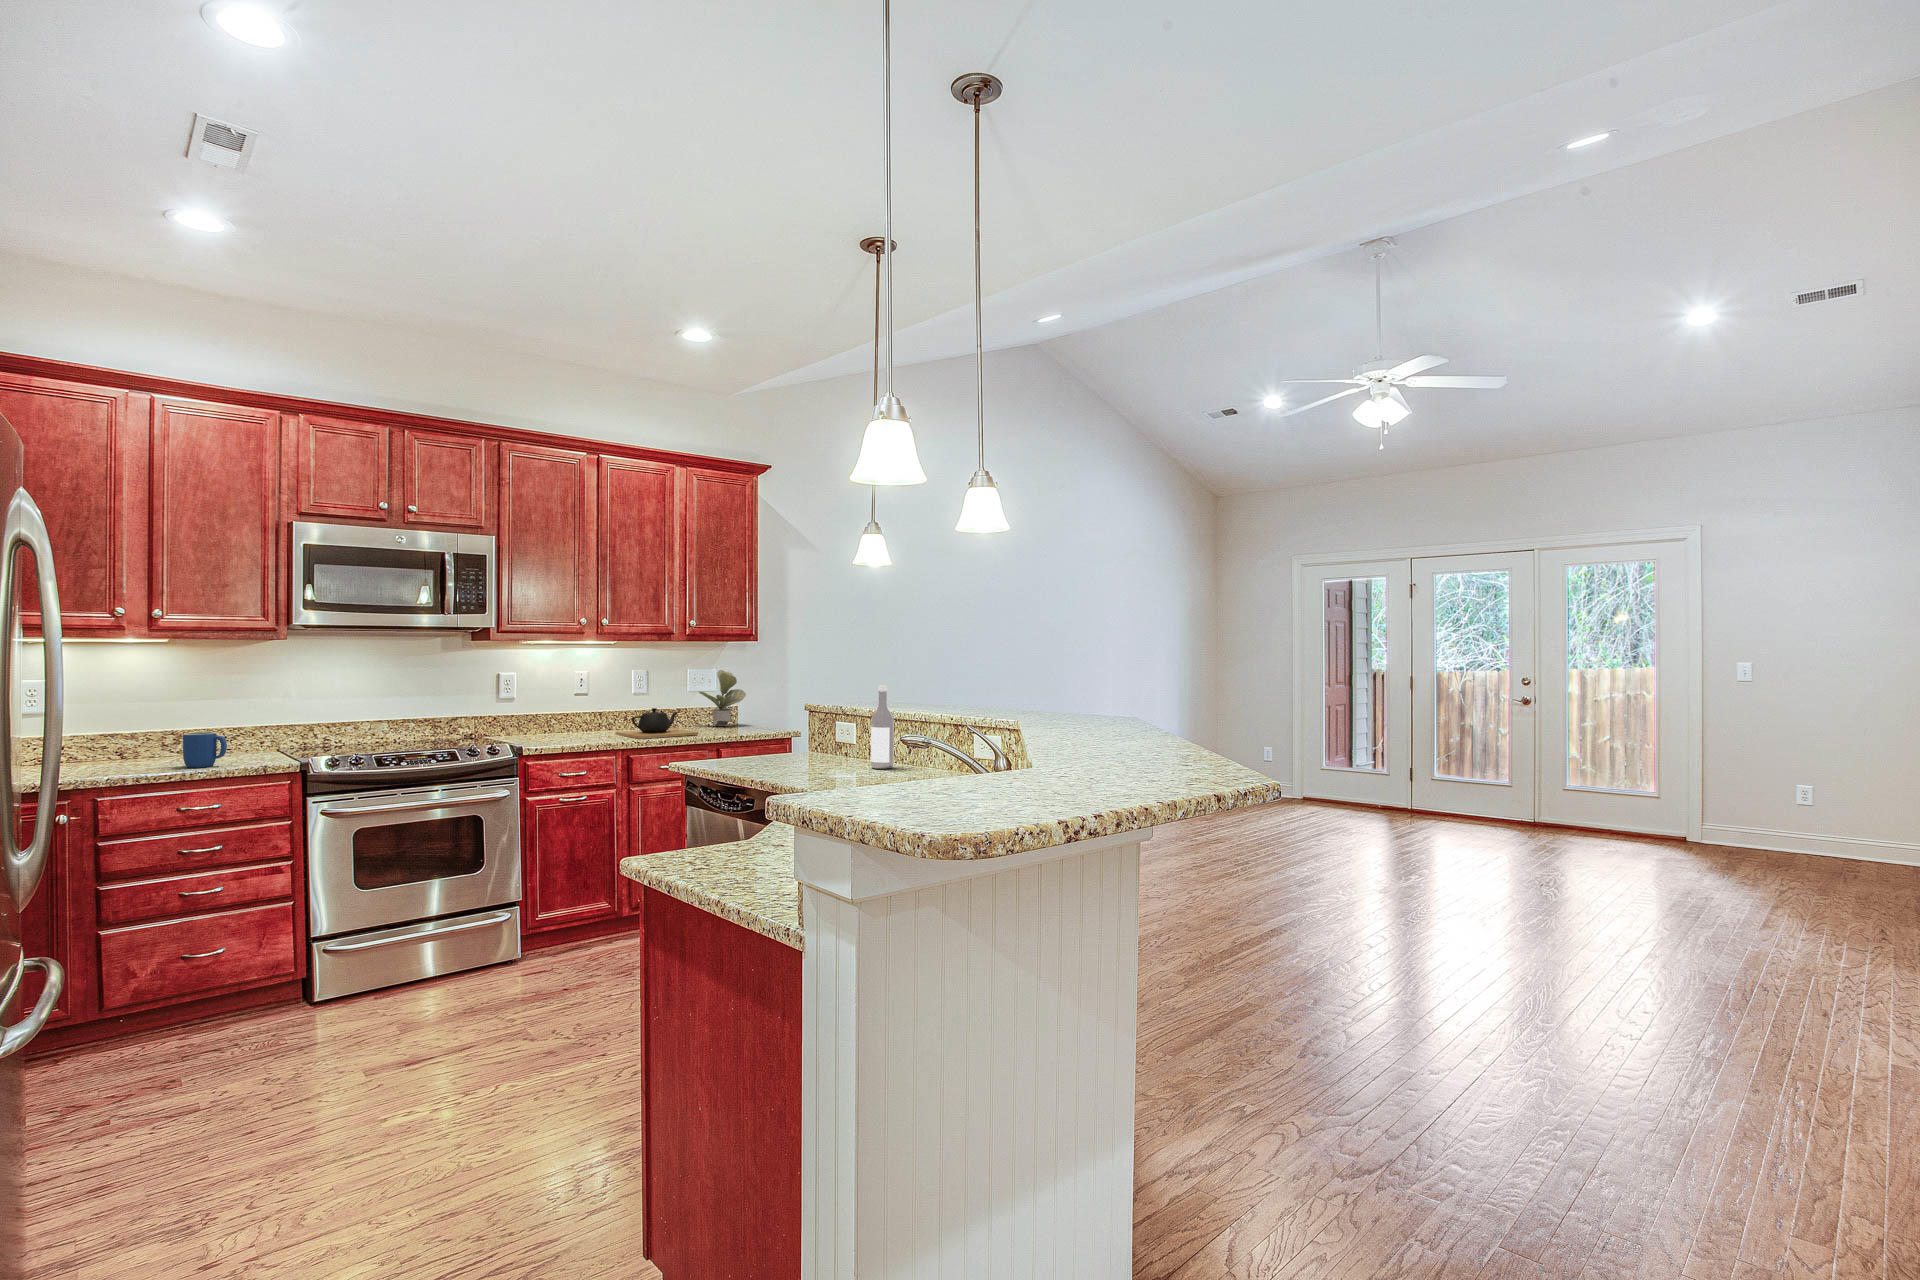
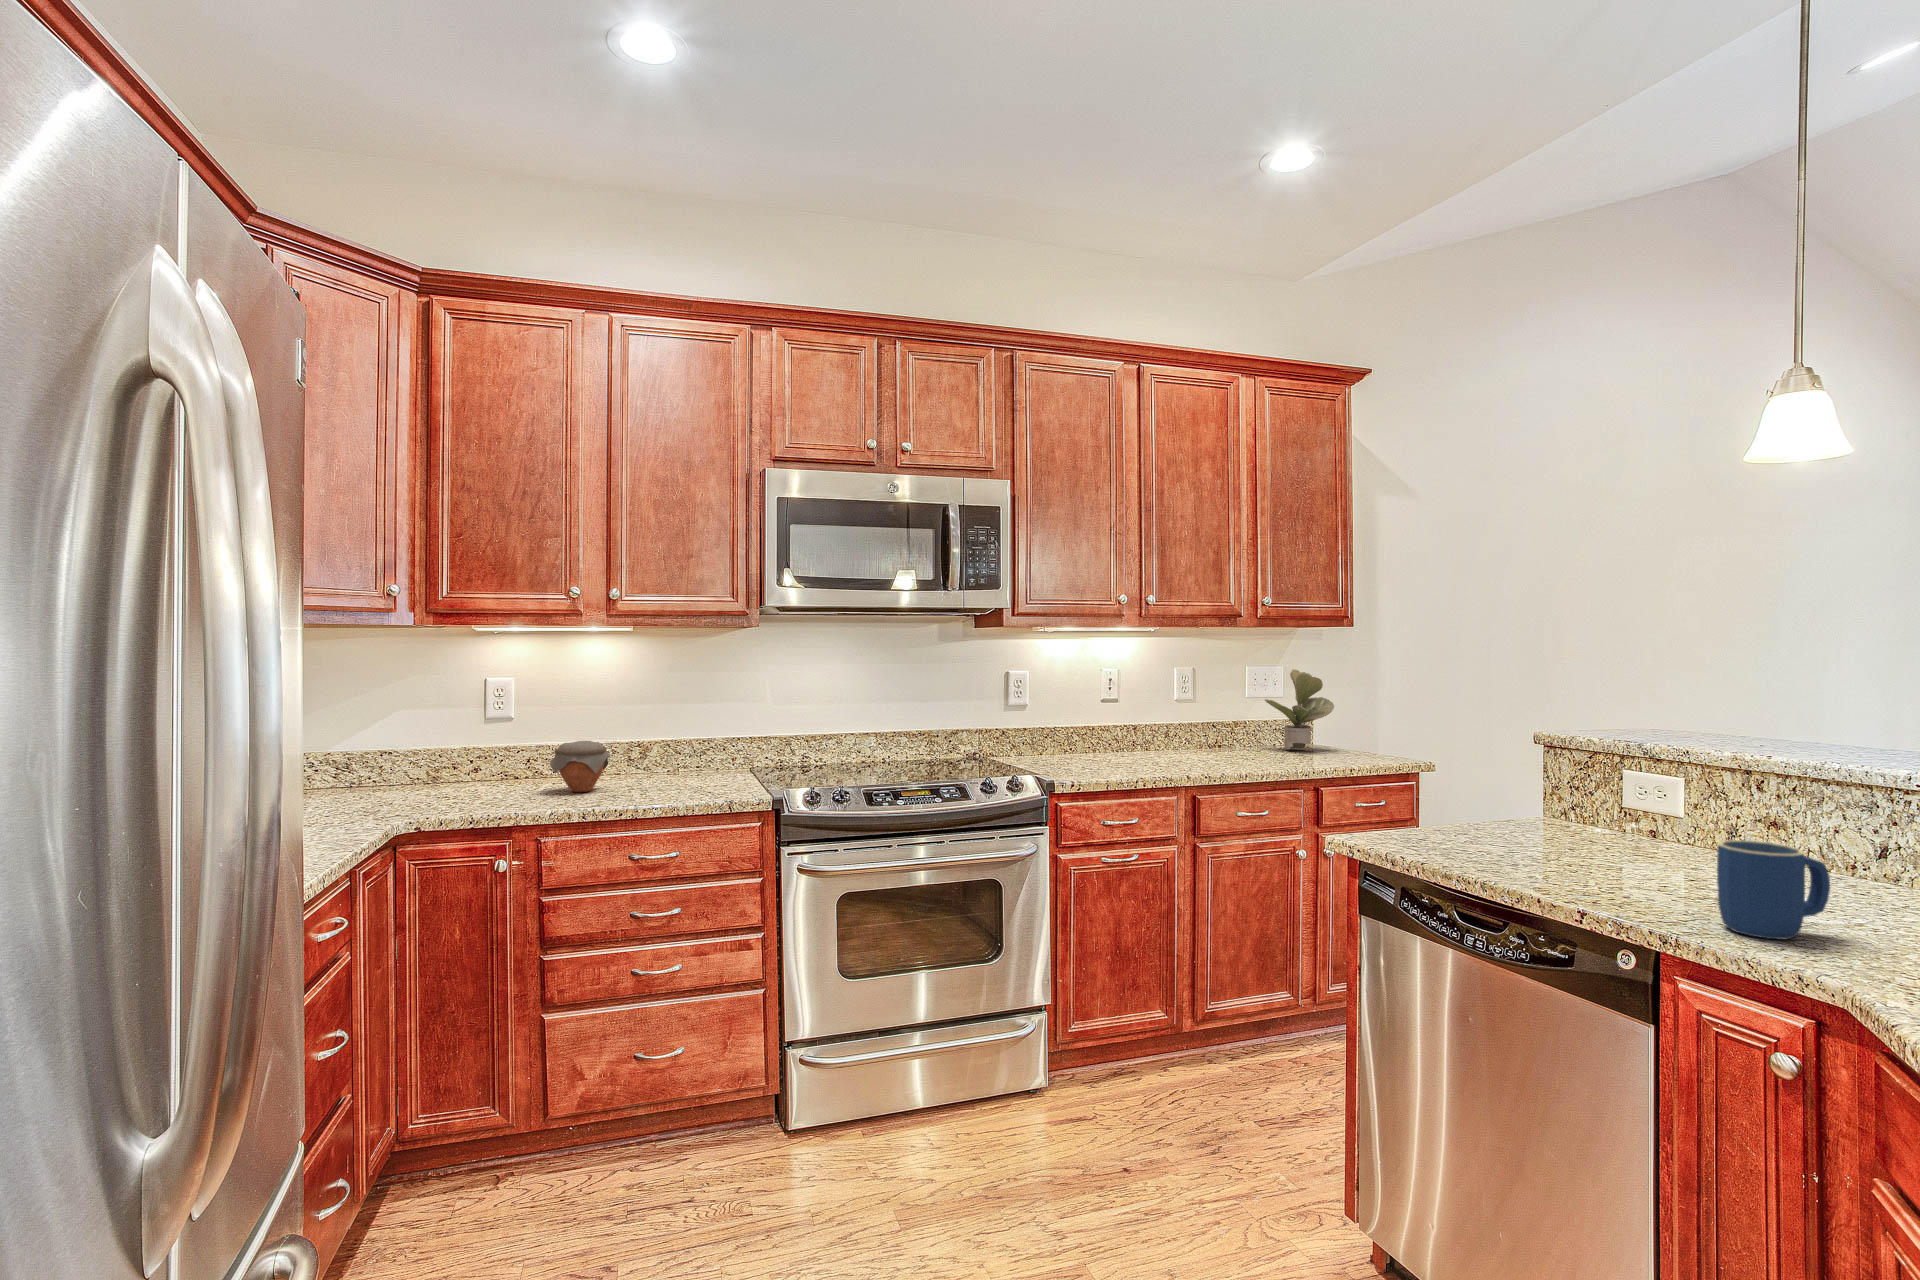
wine bottle: present [871,685,894,769] -> none [1803,707,1871,895]
teapot: present [615,708,698,739] -> none [1159,724,1283,771]
jar: none [97,729,152,768] -> present [550,741,610,792]
mug: present [183,732,227,768] -> present [1717,840,1830,939]

